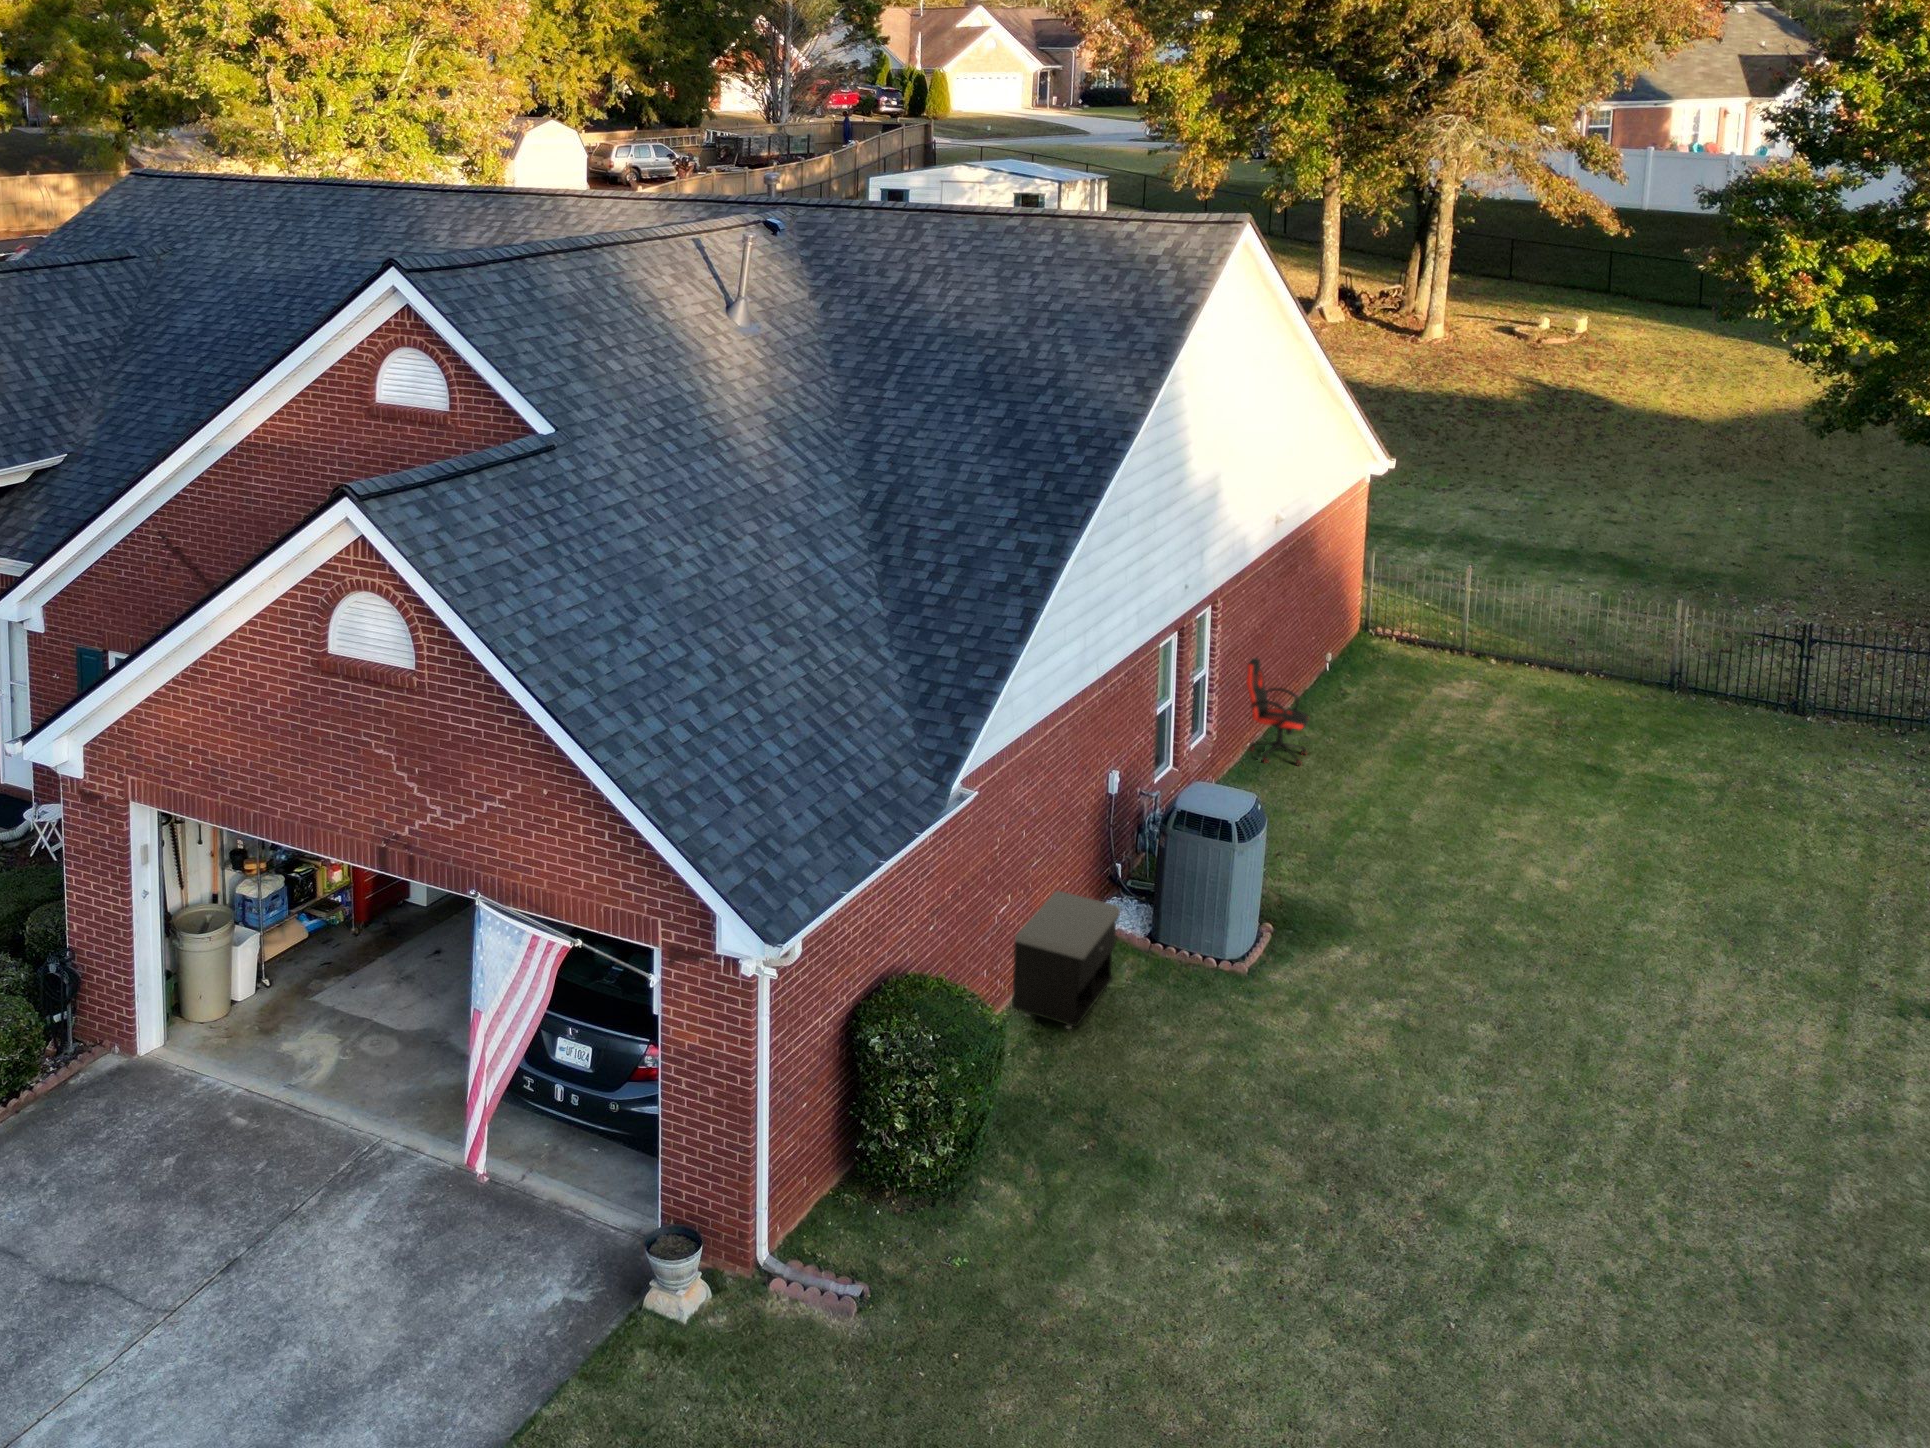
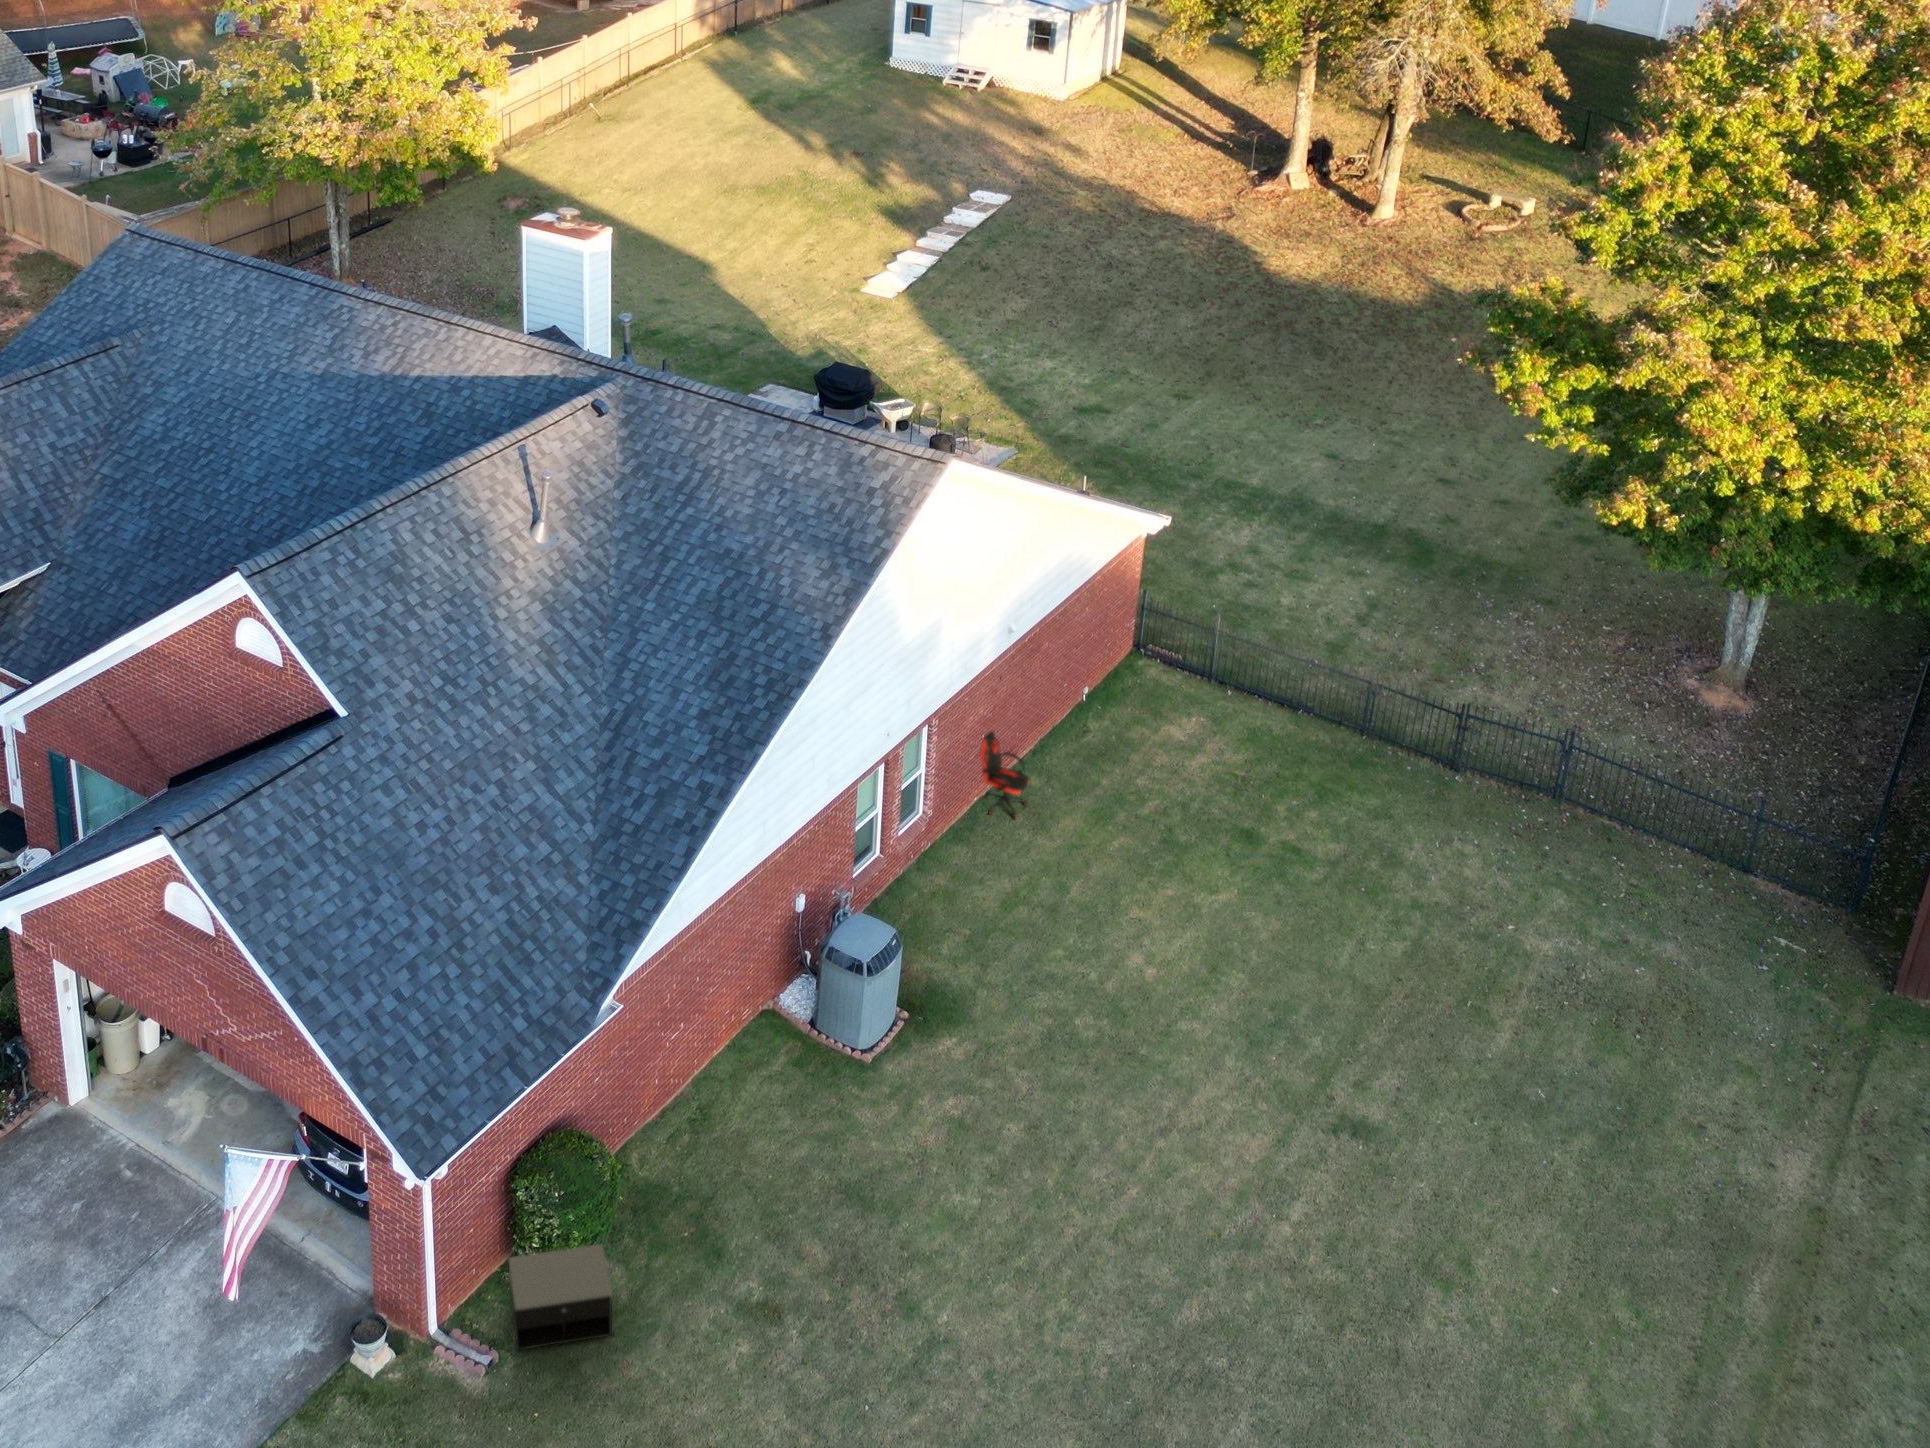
storage bench: present [1012,890,1120,1029] -> present [509,1244,612,1350]

